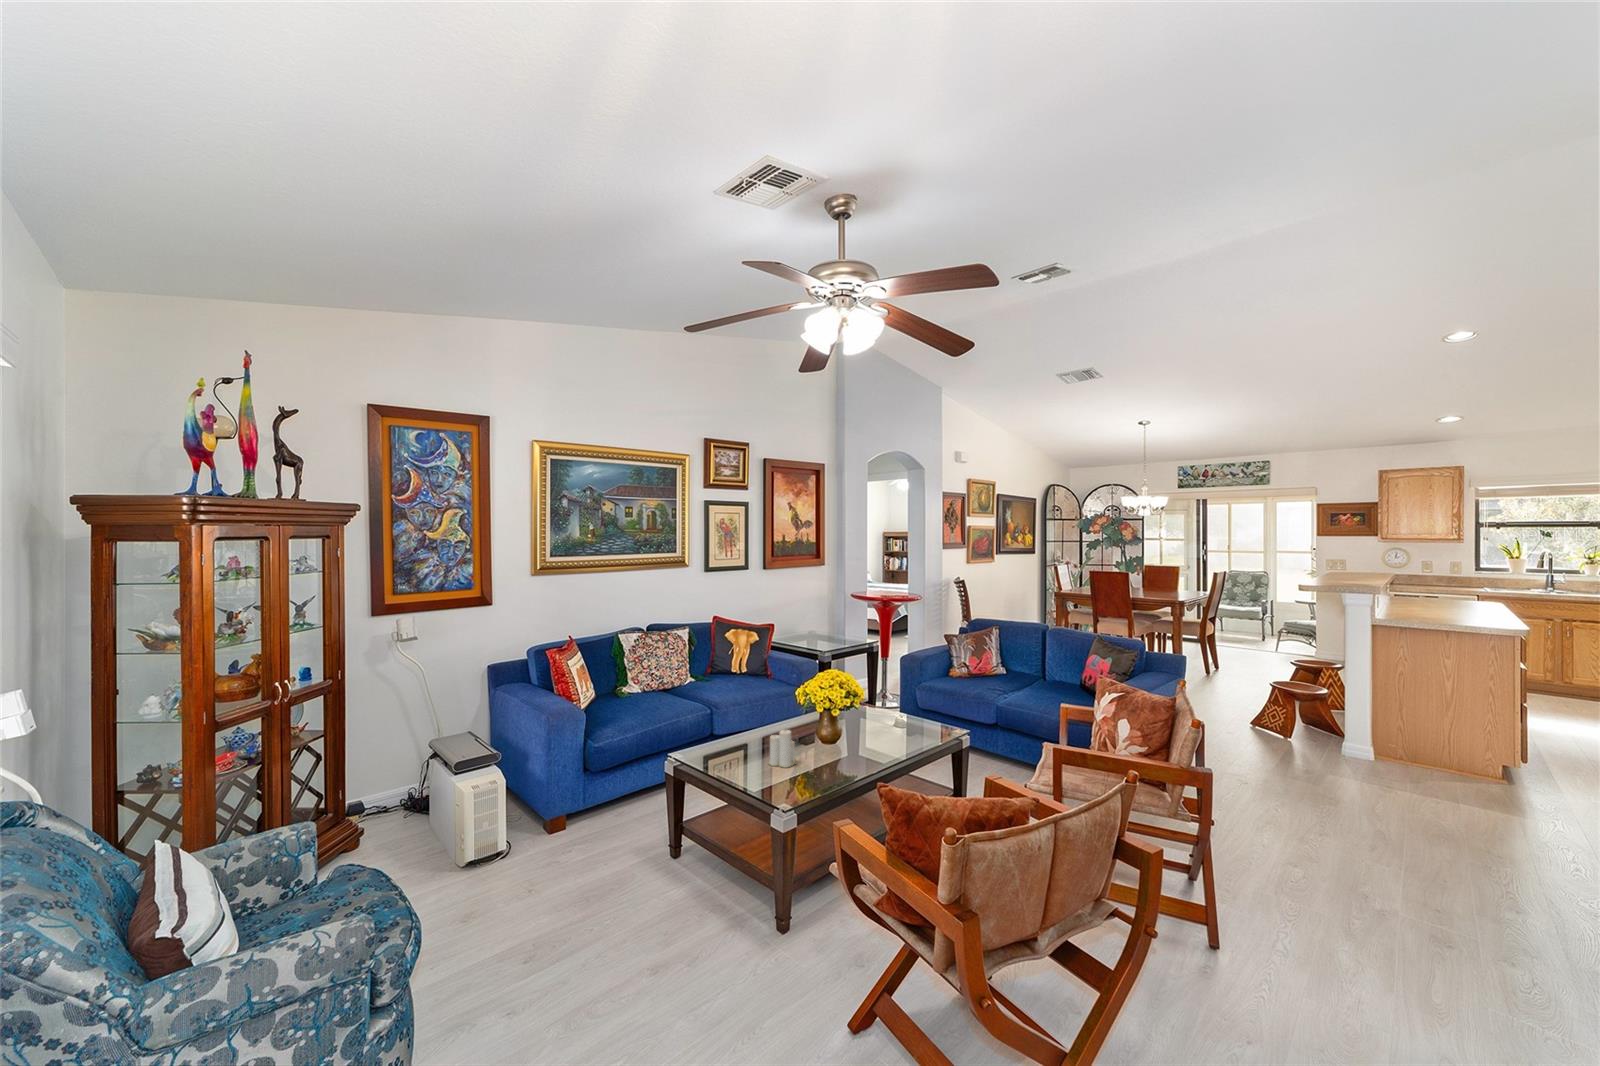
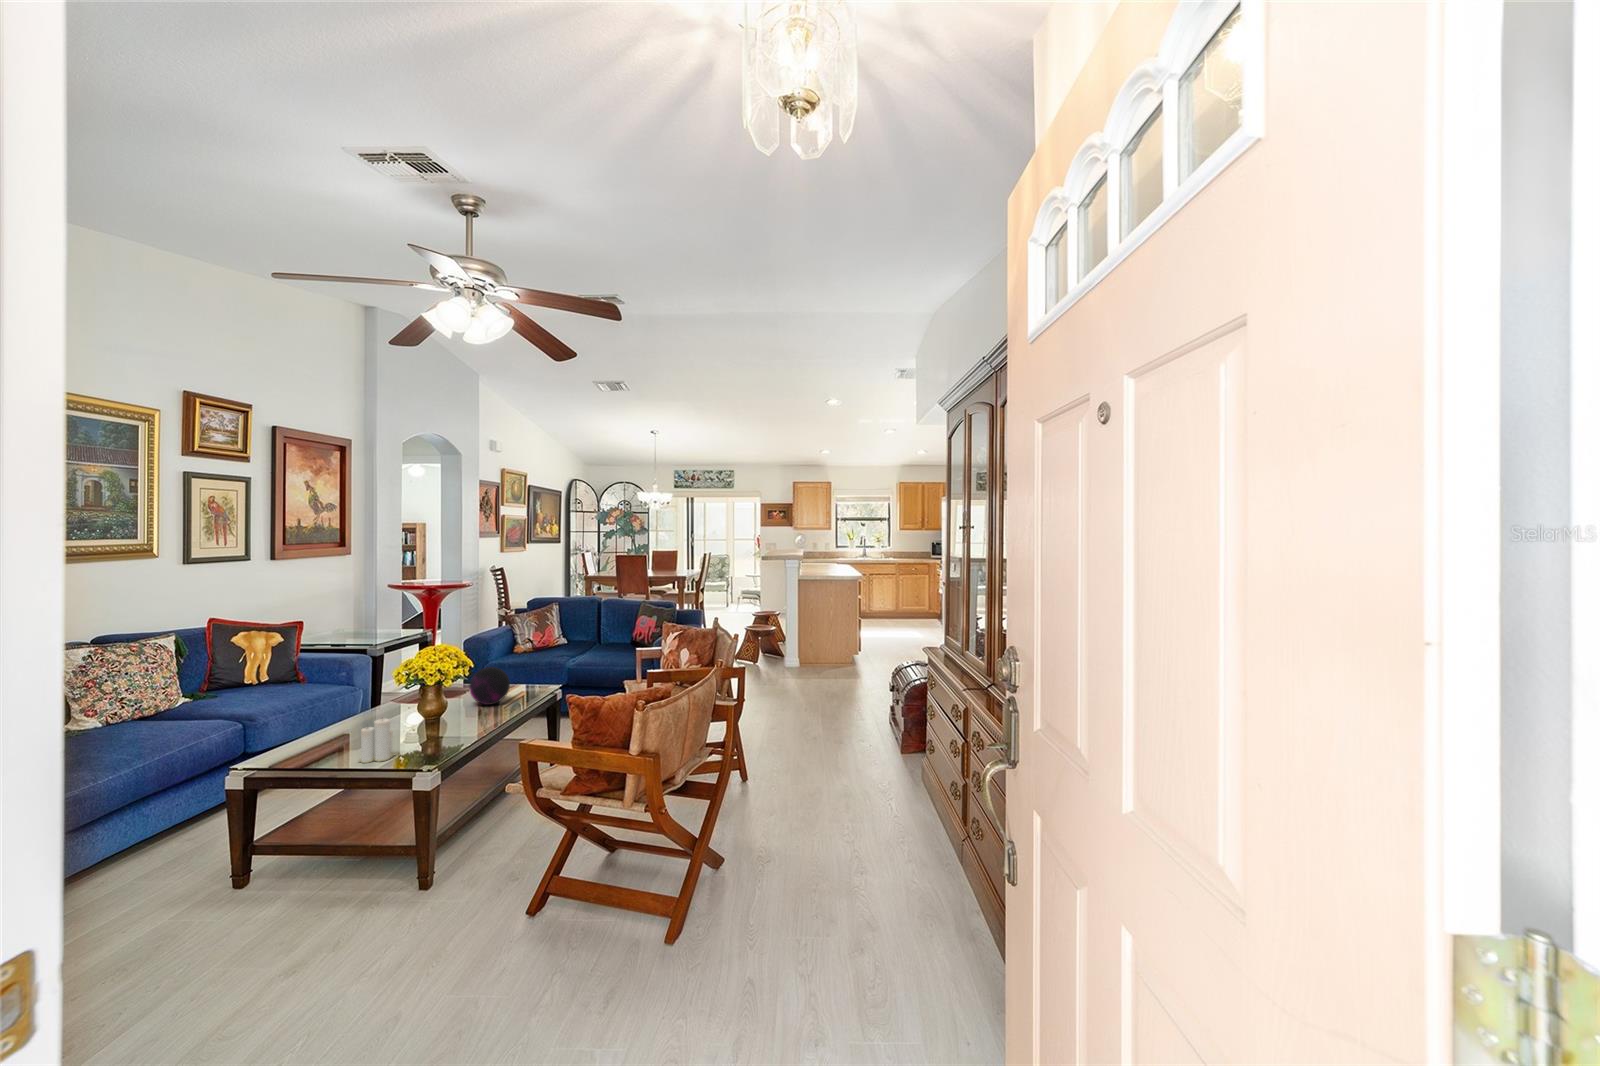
decorative orb: none [880,692,916,729] -> present [469,667,510,705]

